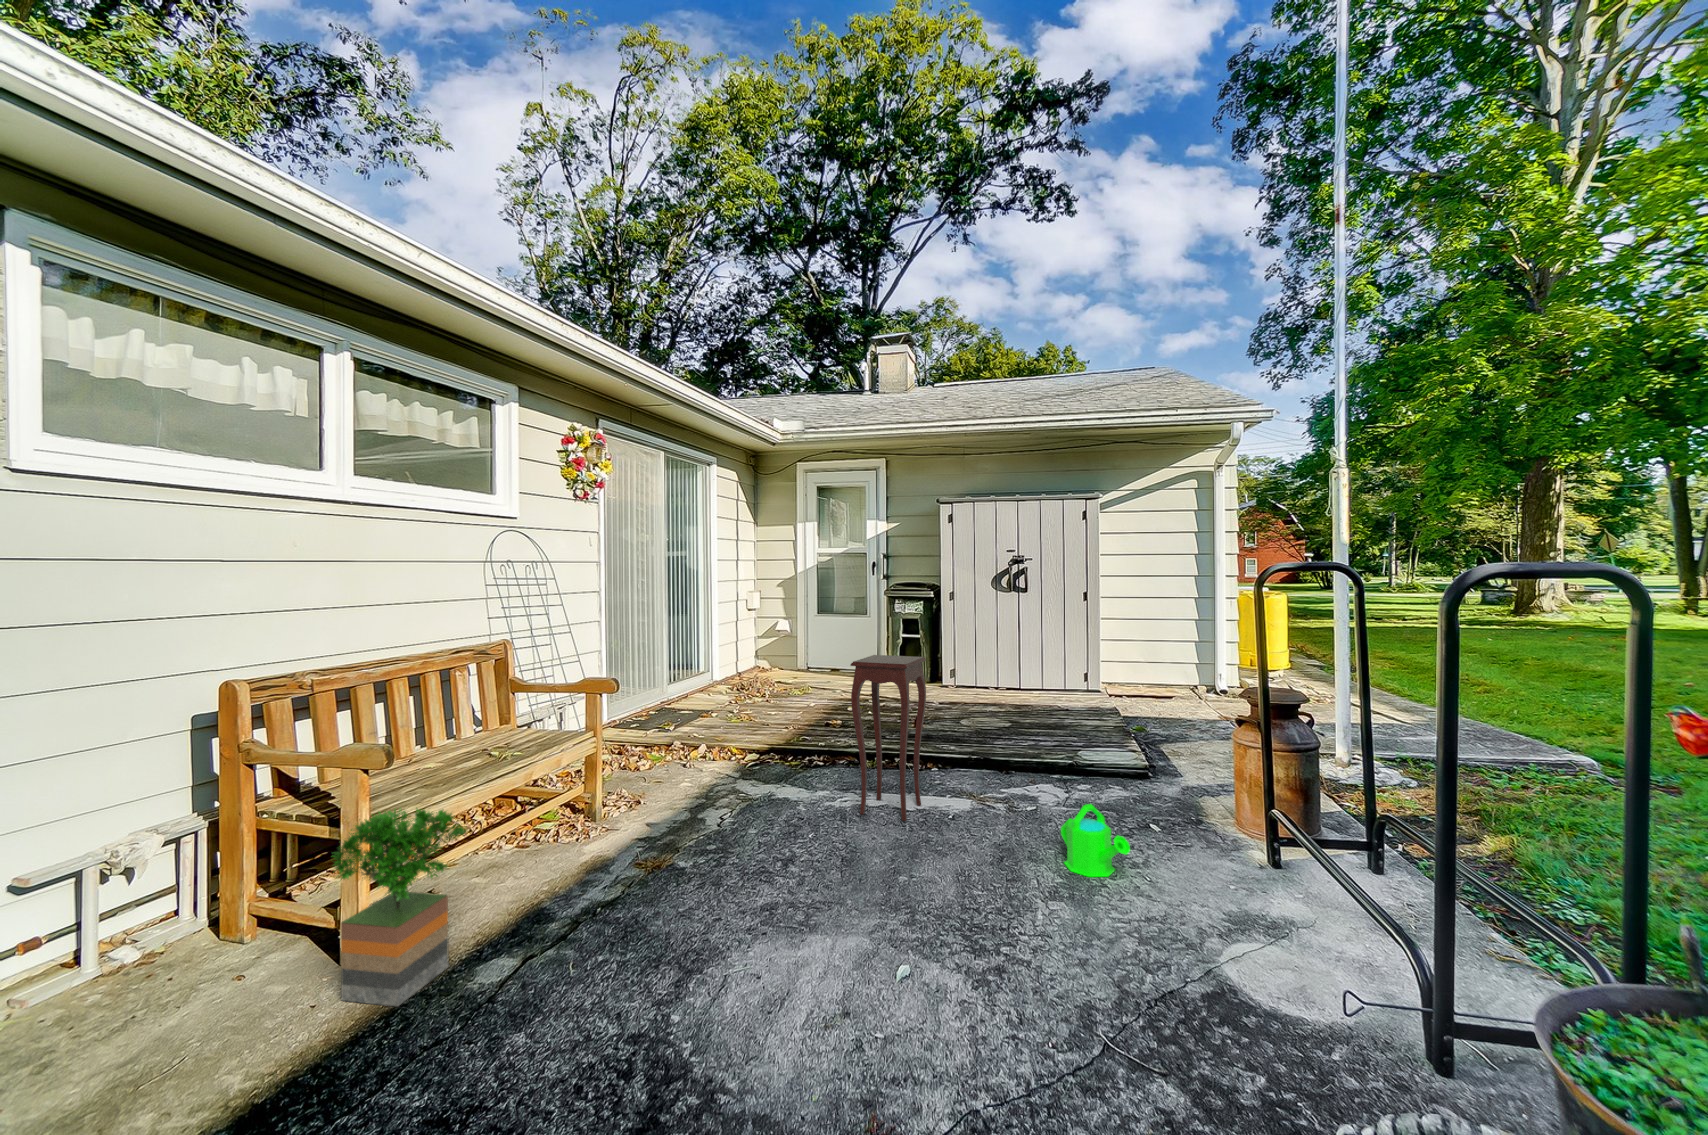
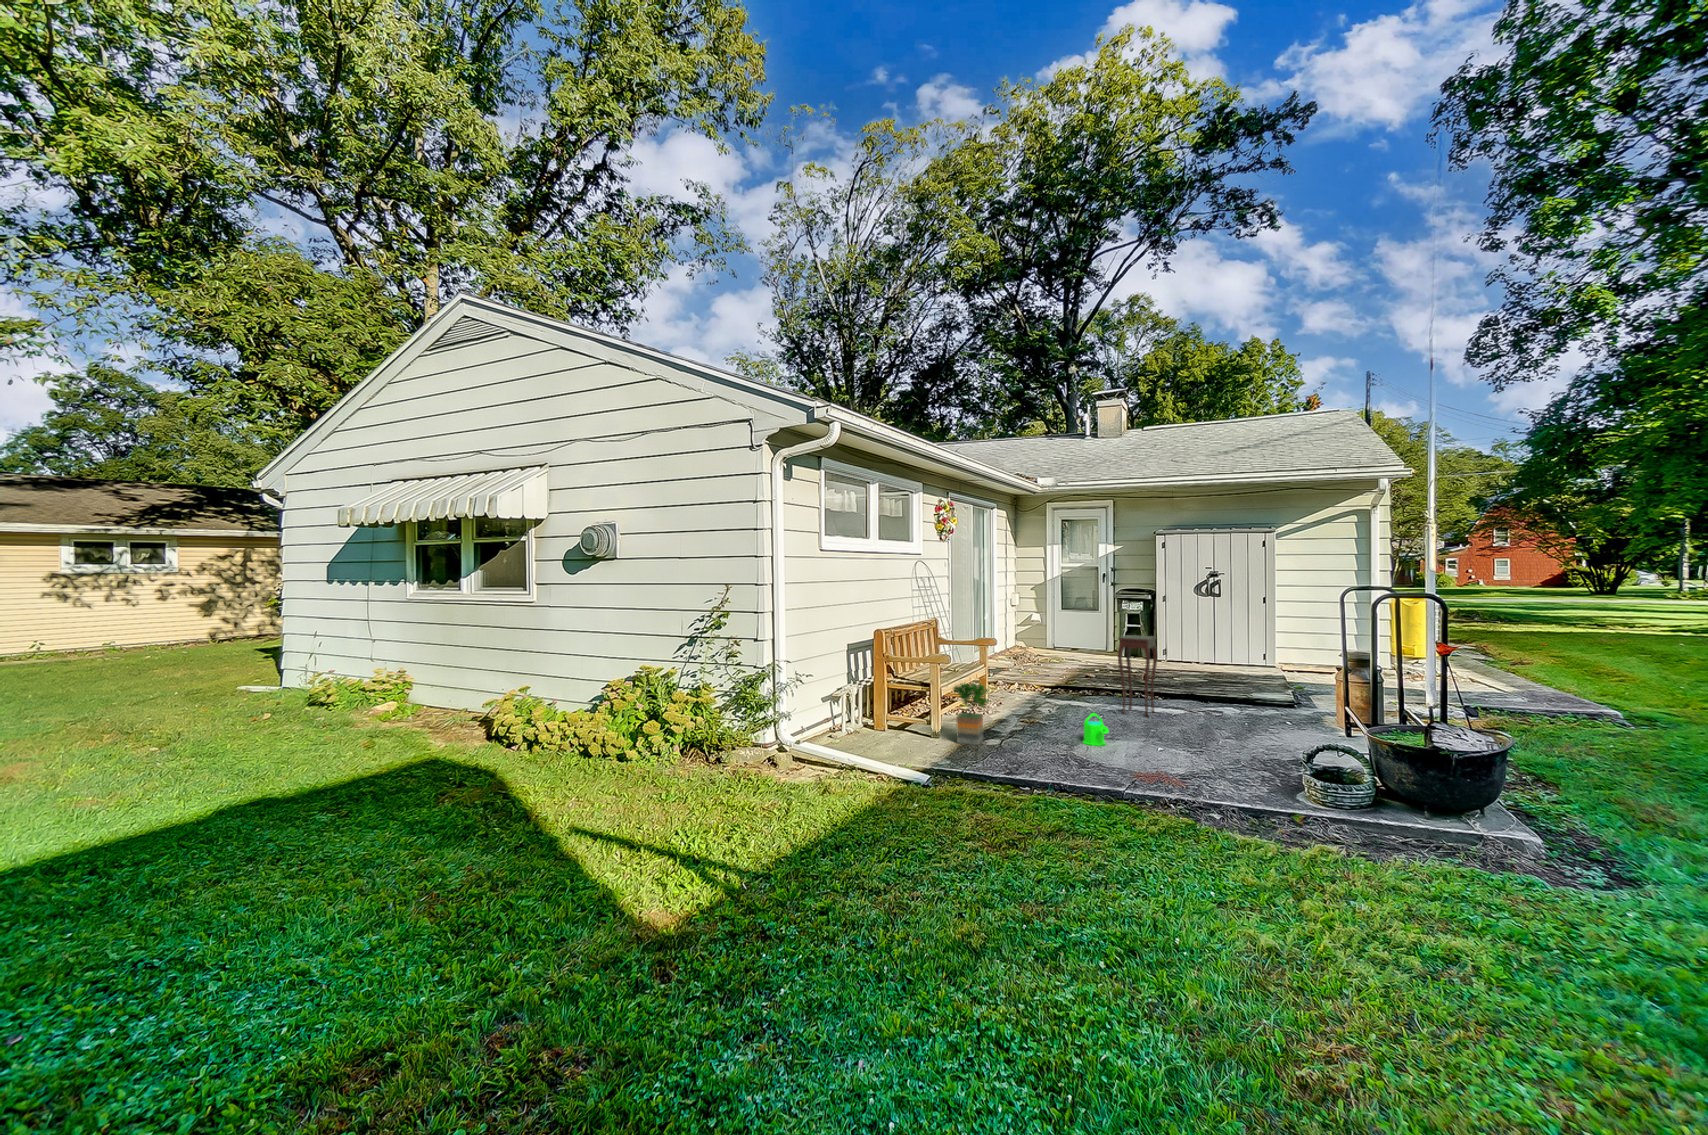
watering can: present [1061,804,1130,877] -> present [1083,713,1109,746]

